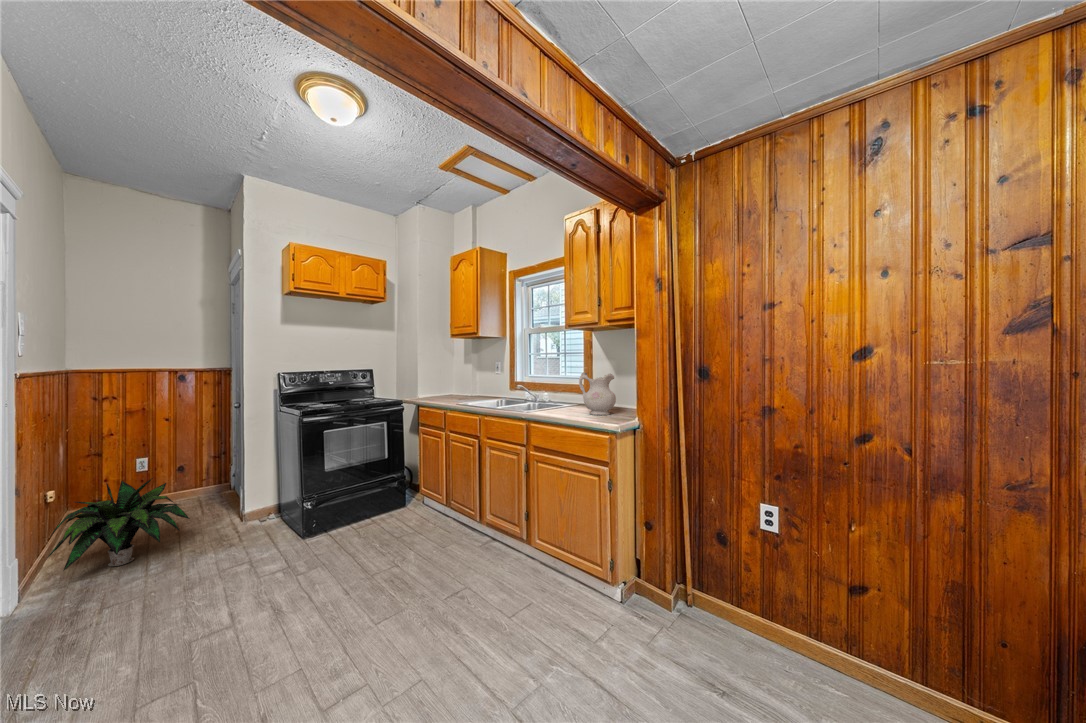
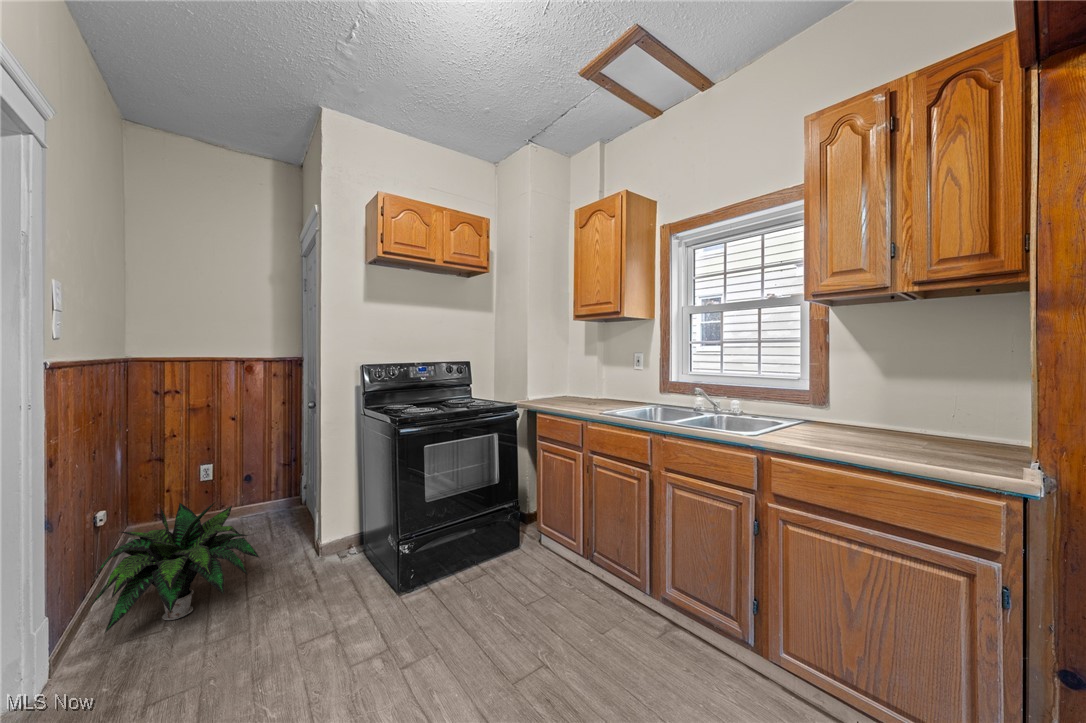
ceramic pitcher: present [579,373,616,415] -> none [847,374,926,448]

